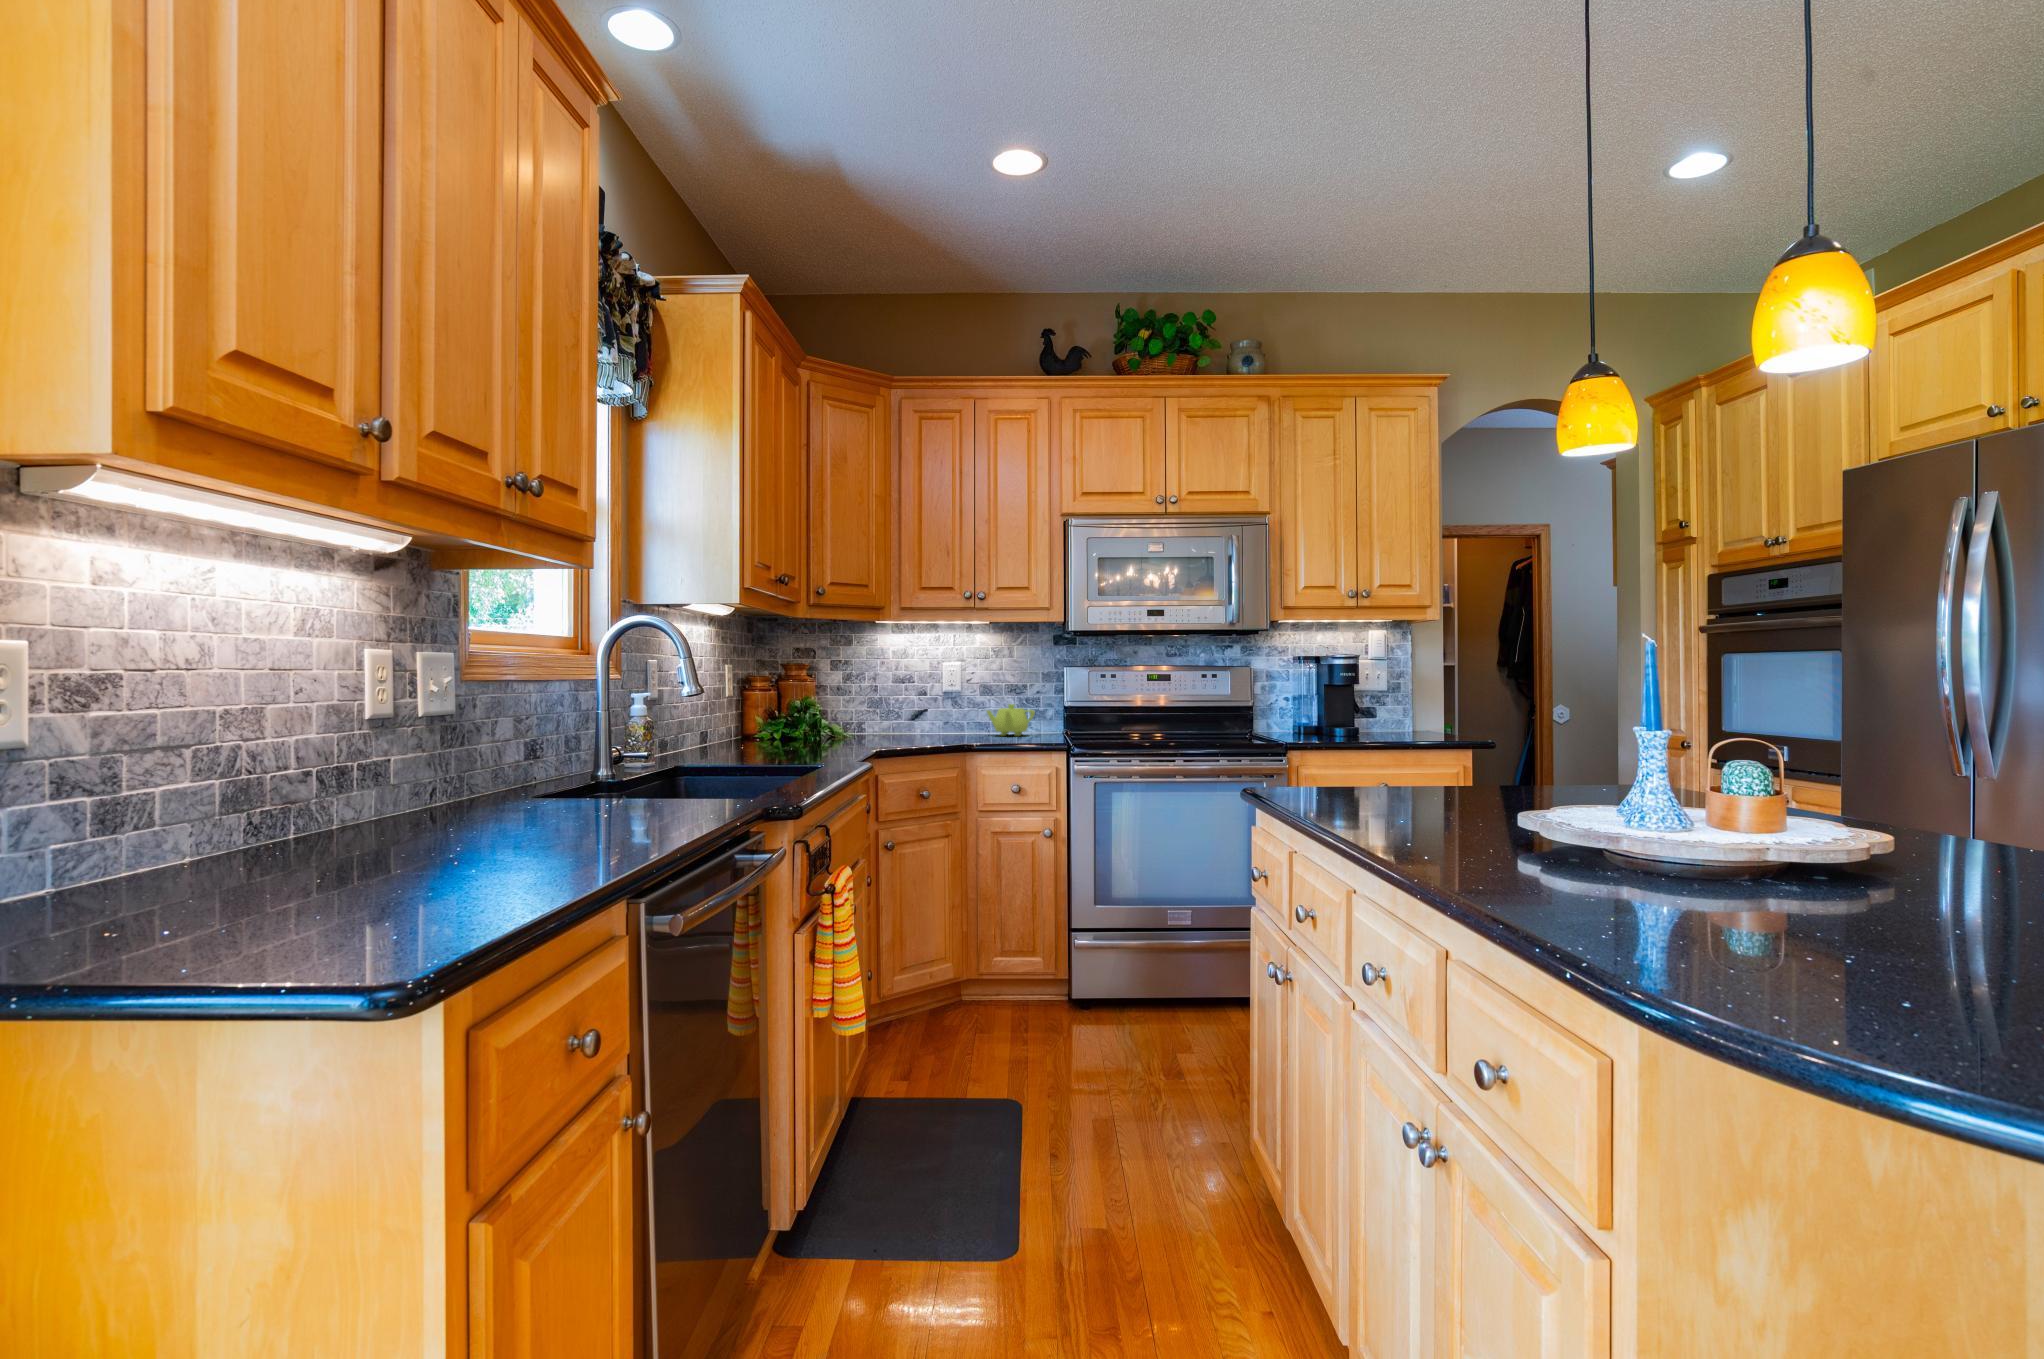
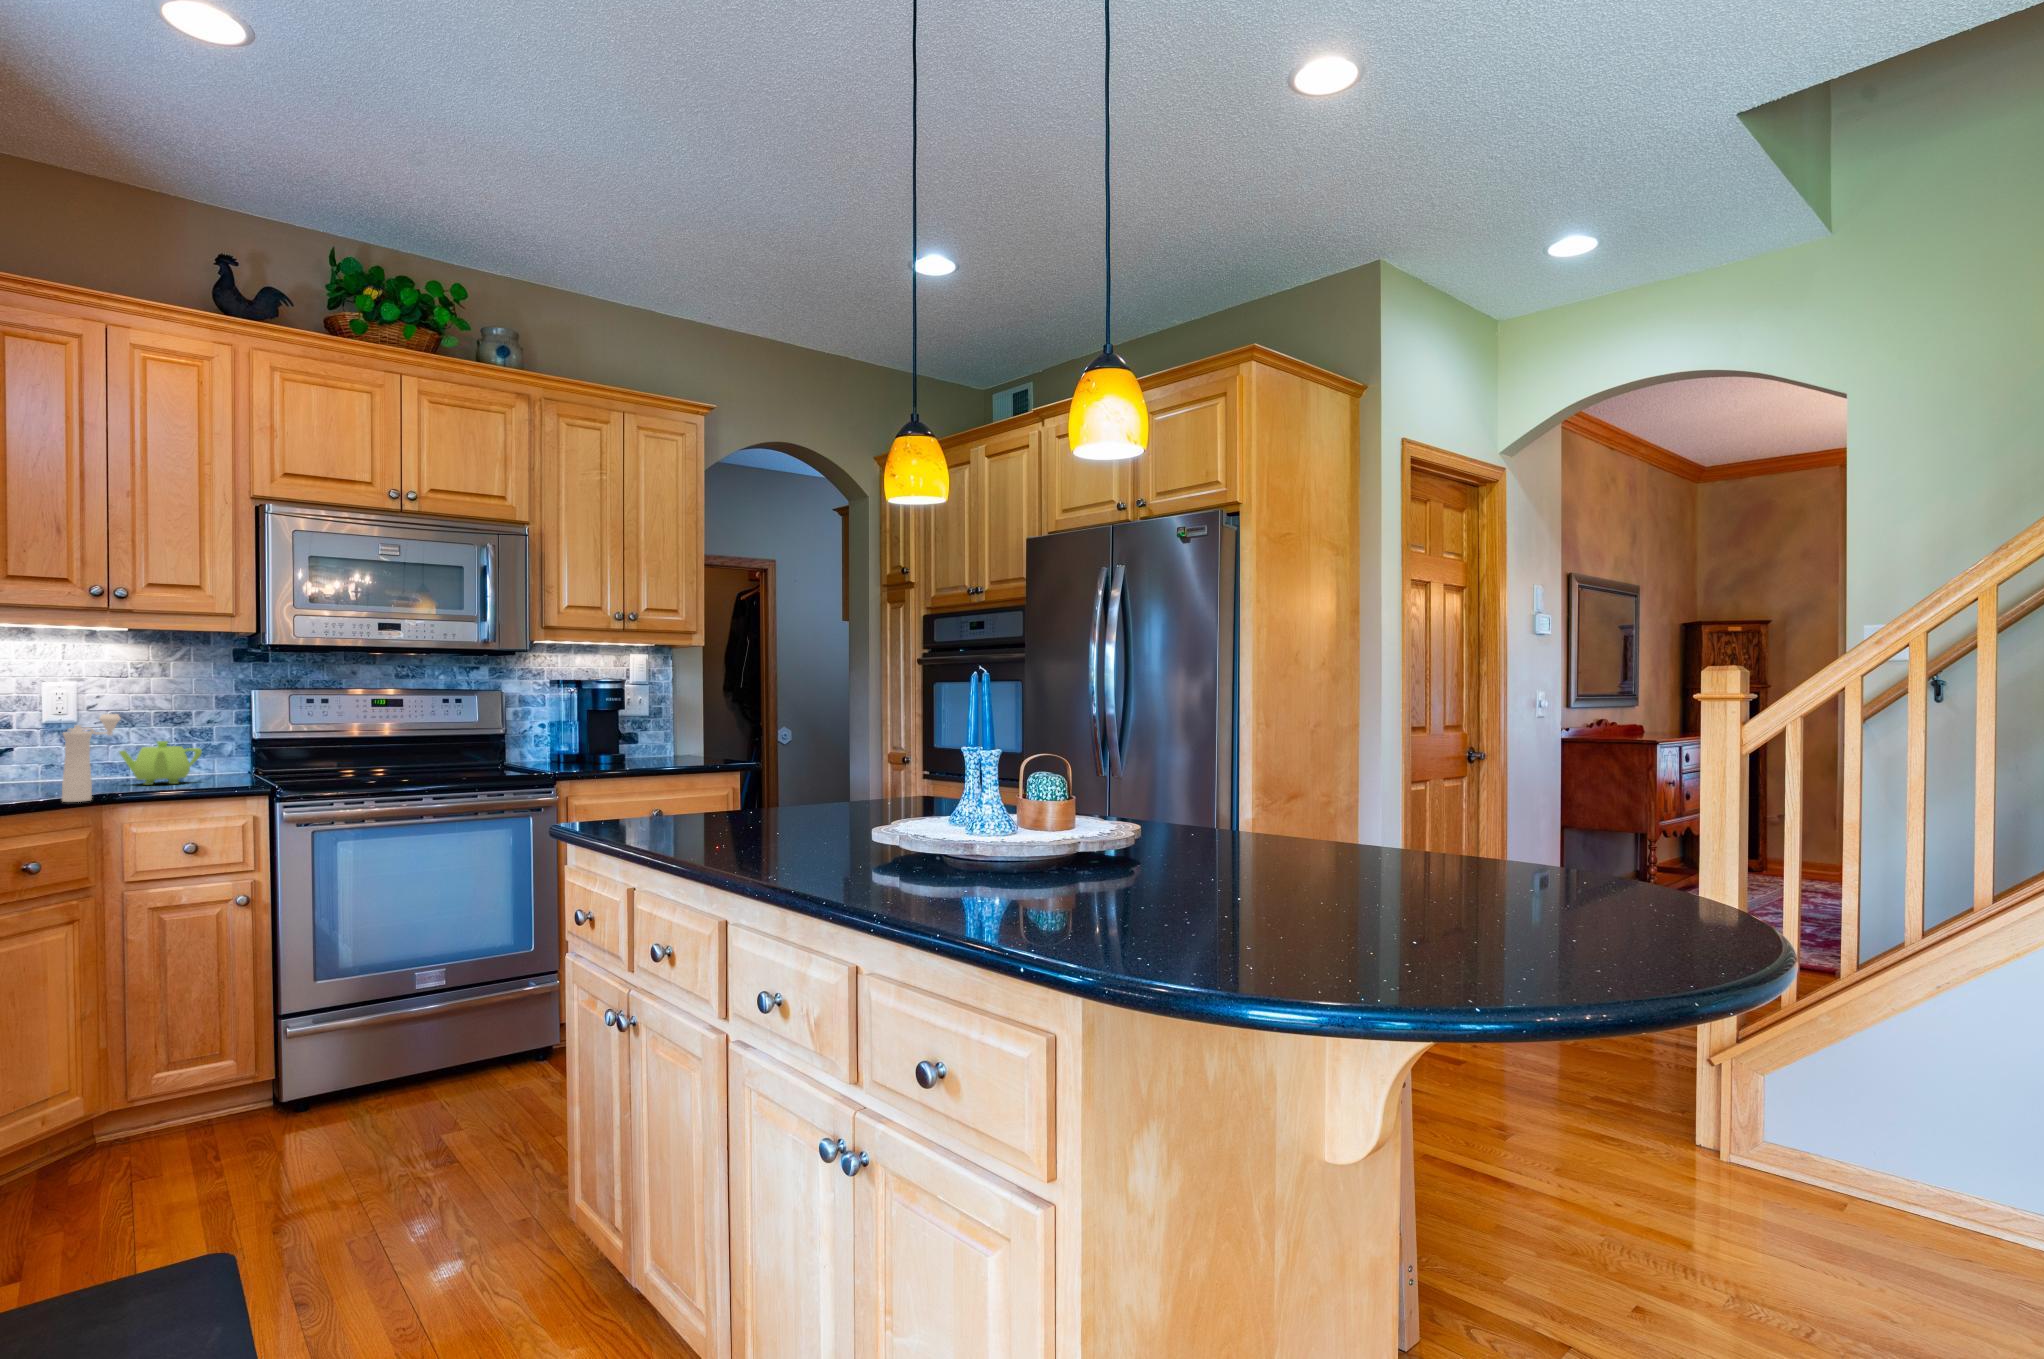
pepper mill: none [937,682,974,745] -> present [62,714,121,802]

